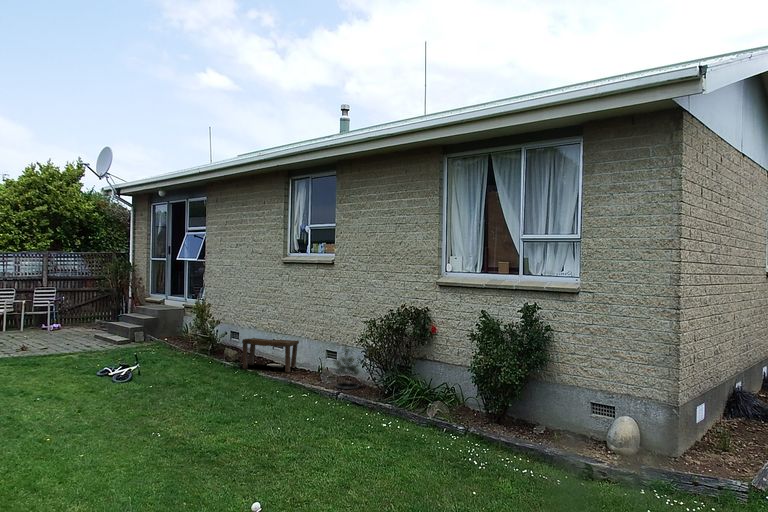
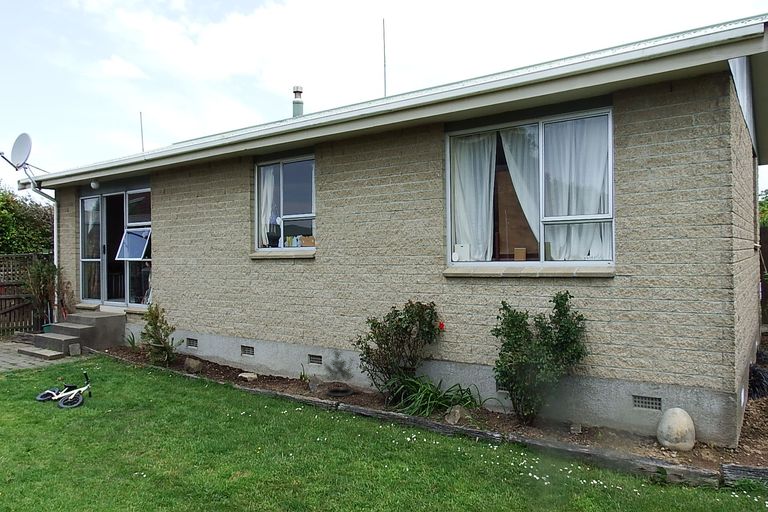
bench: present [242,338,299,372] -> none [210,344,274,381]

